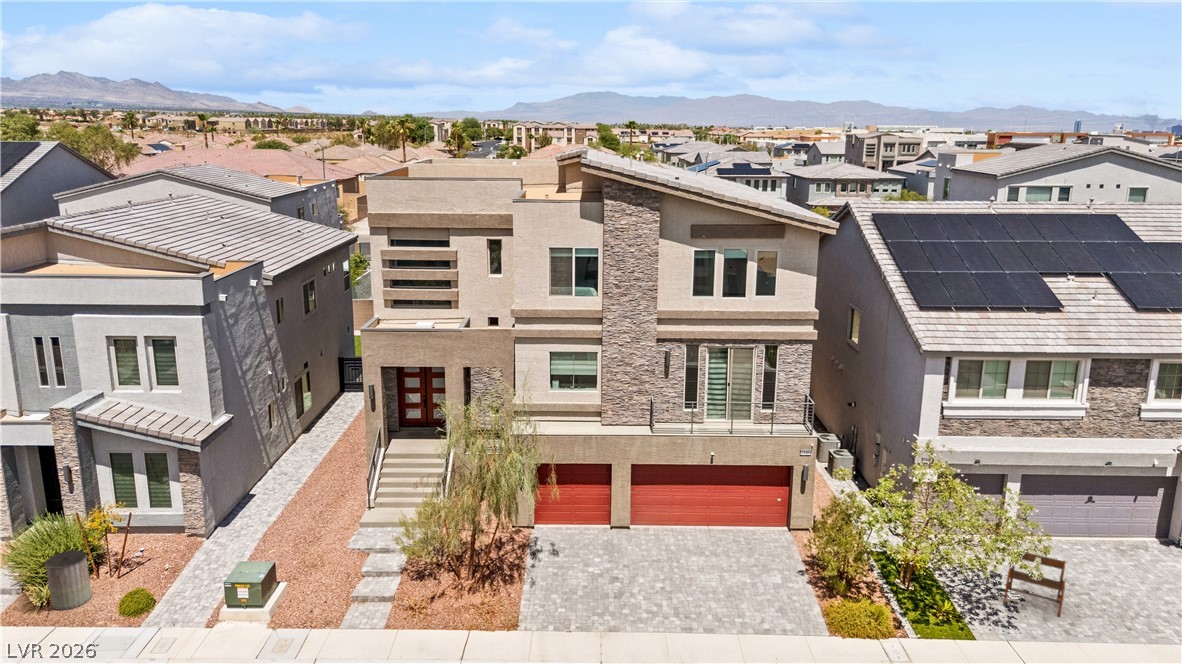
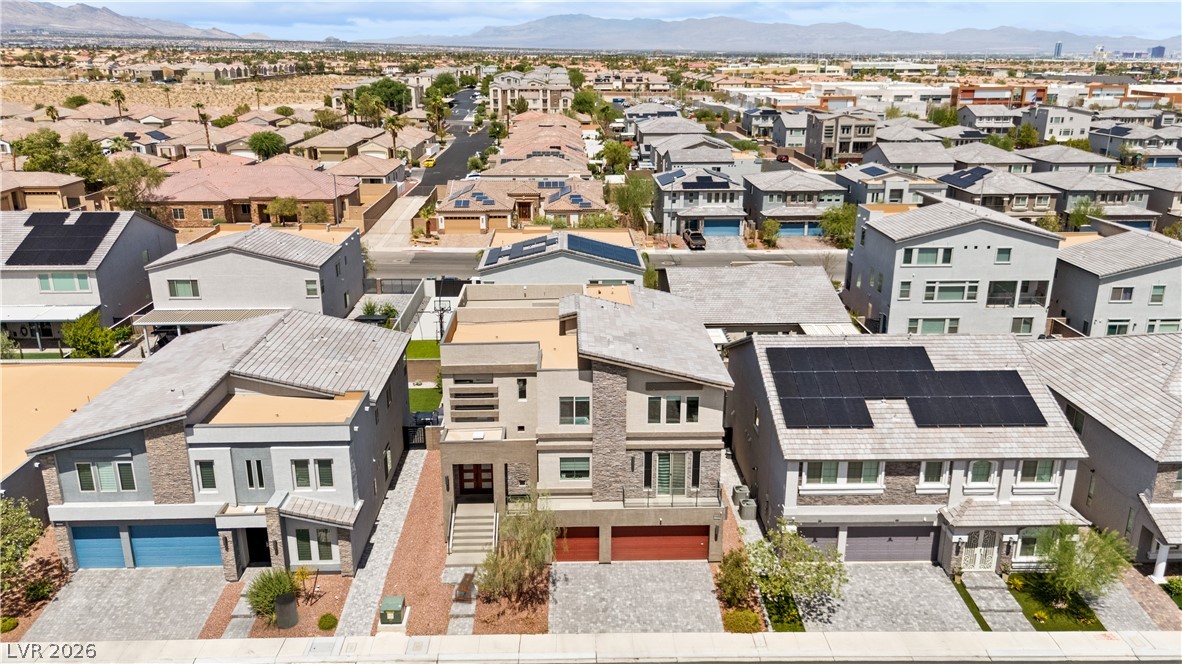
bench: present [1004,553,1066,616] -> present [455,566,477,603]

